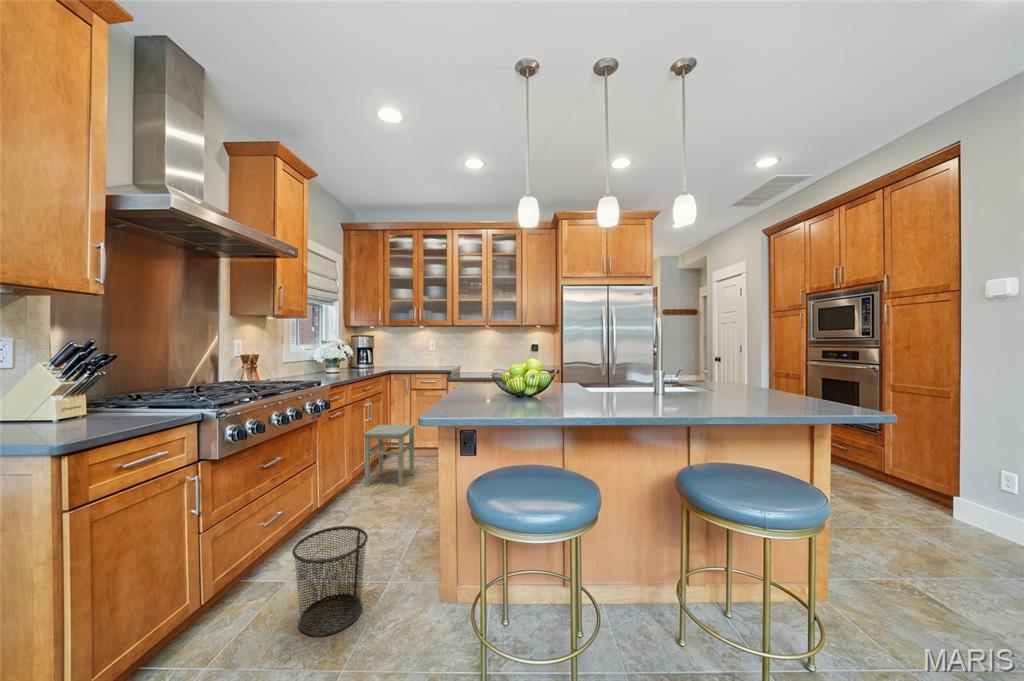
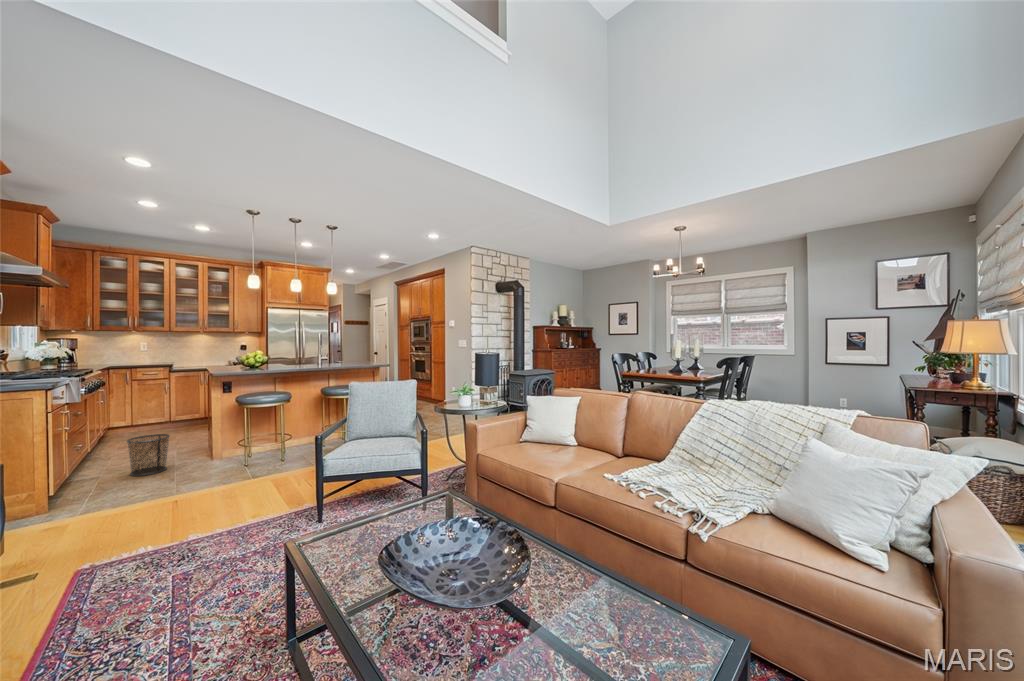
stool: present [364,425,415,487] -> none [103,403,146,448]

